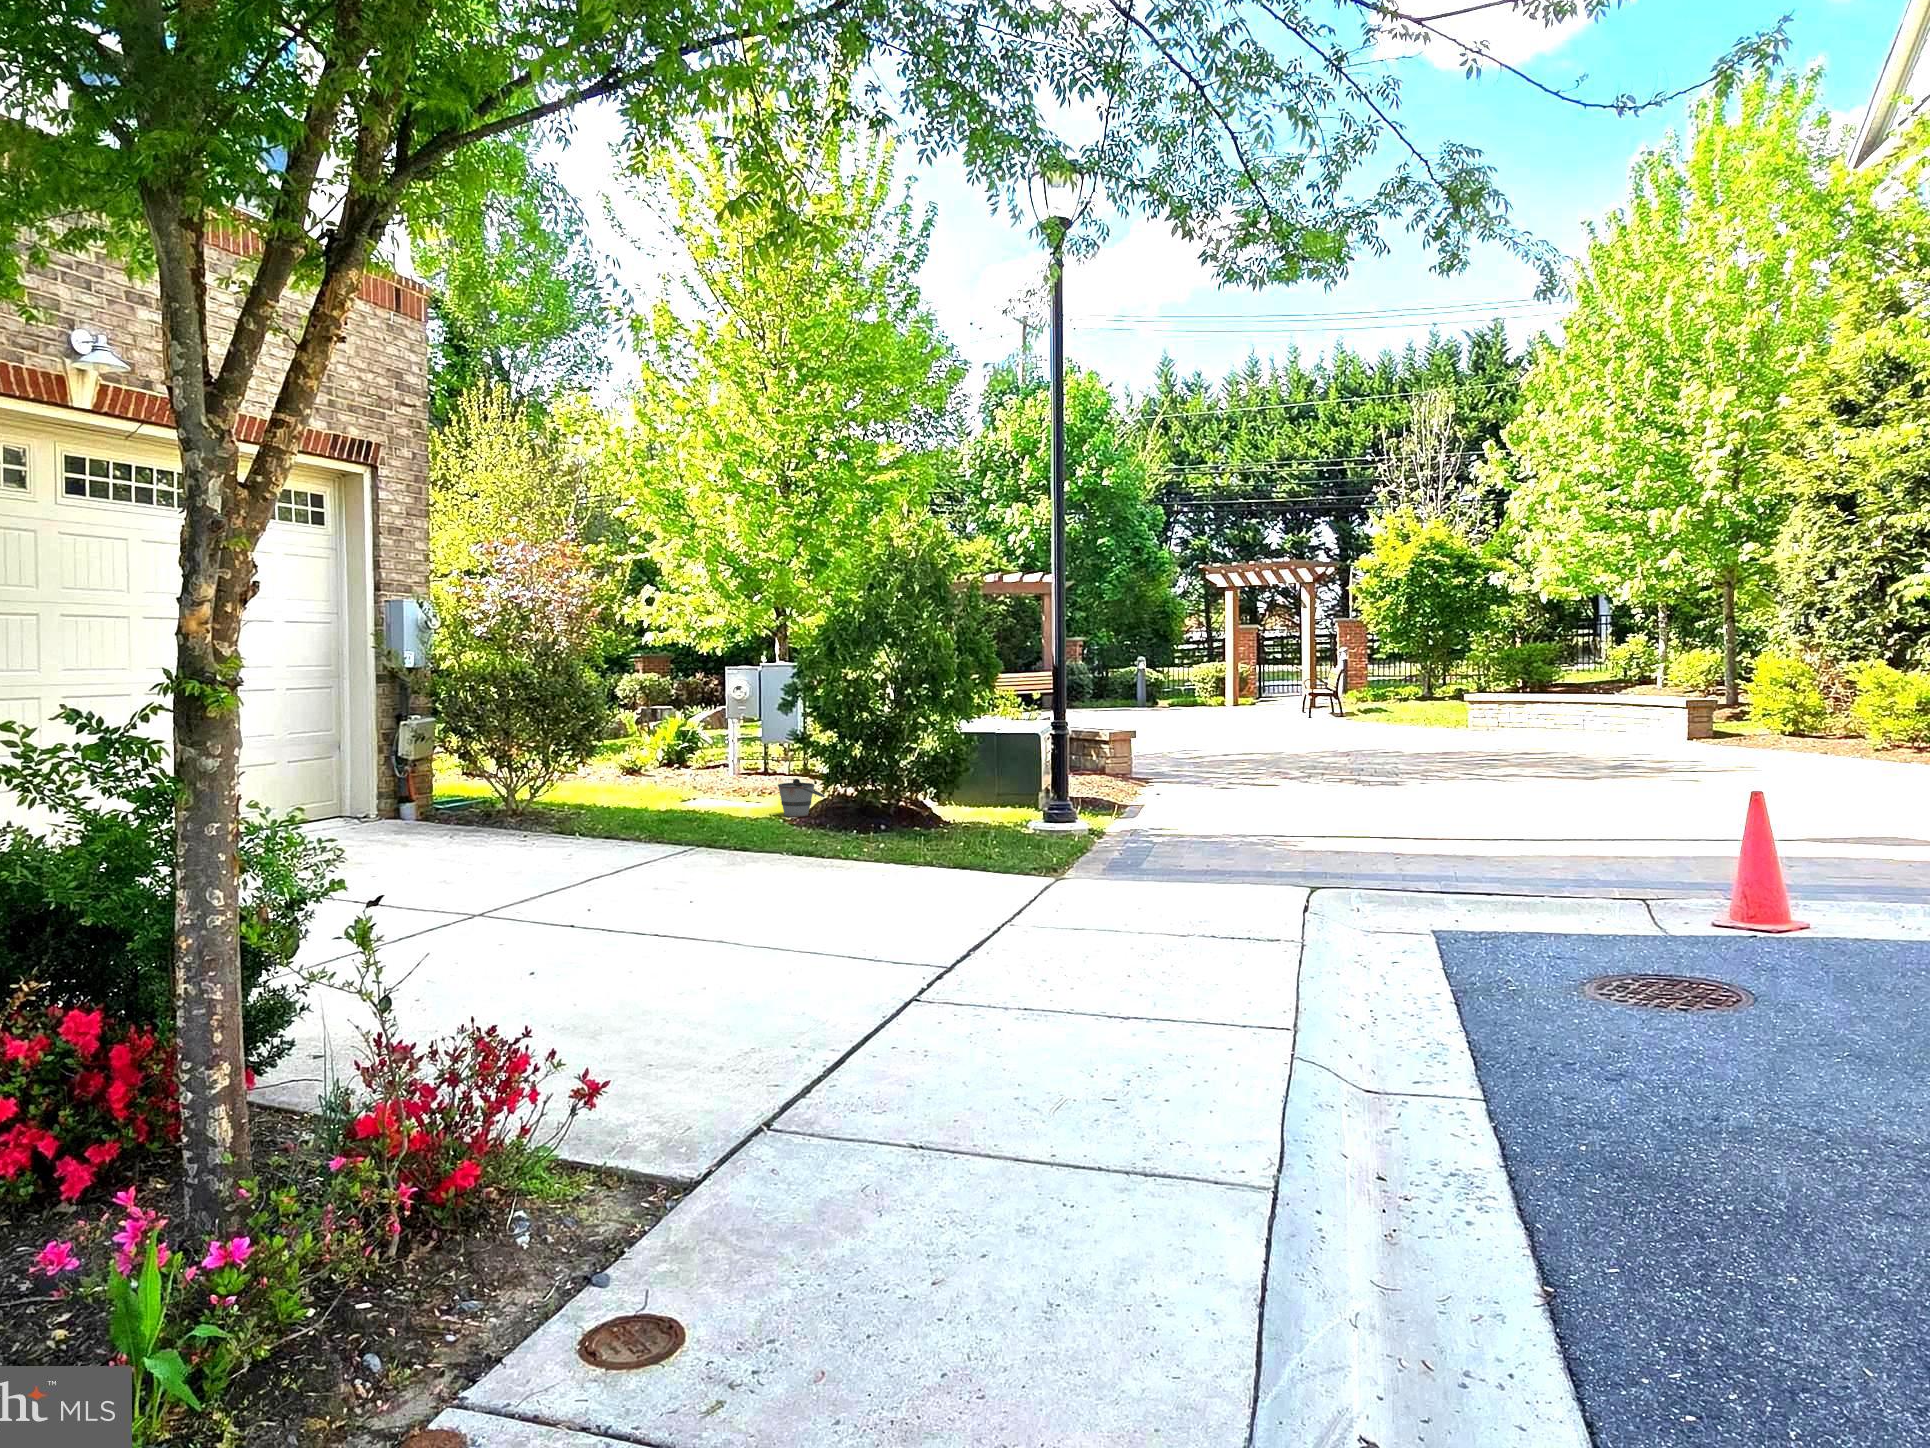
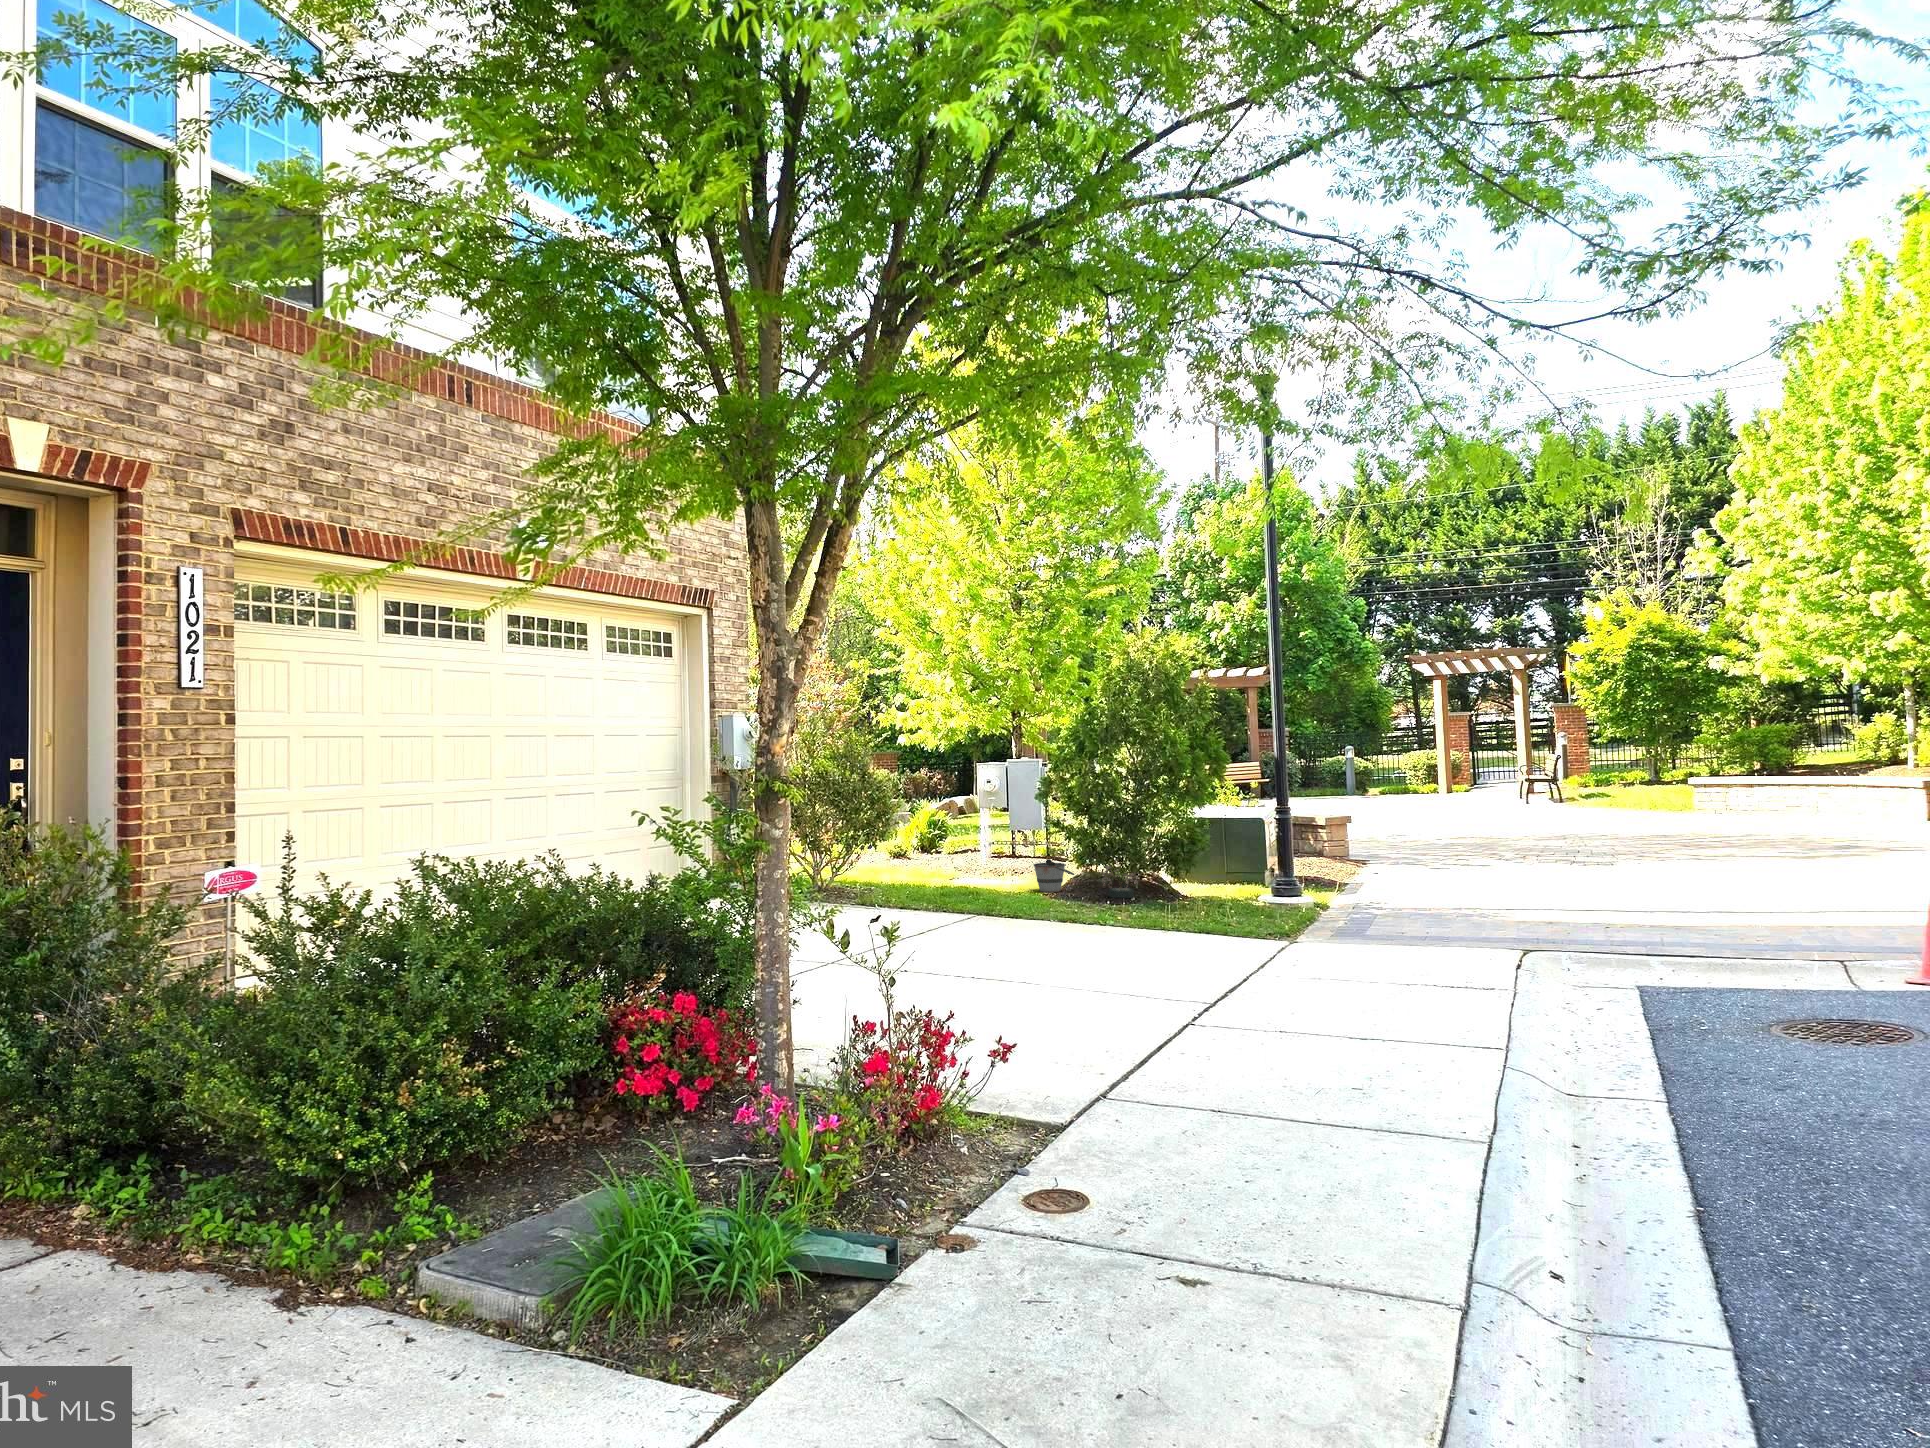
decorative plant: none [853,787,895,825] -> present [1103,867,1136,898]

